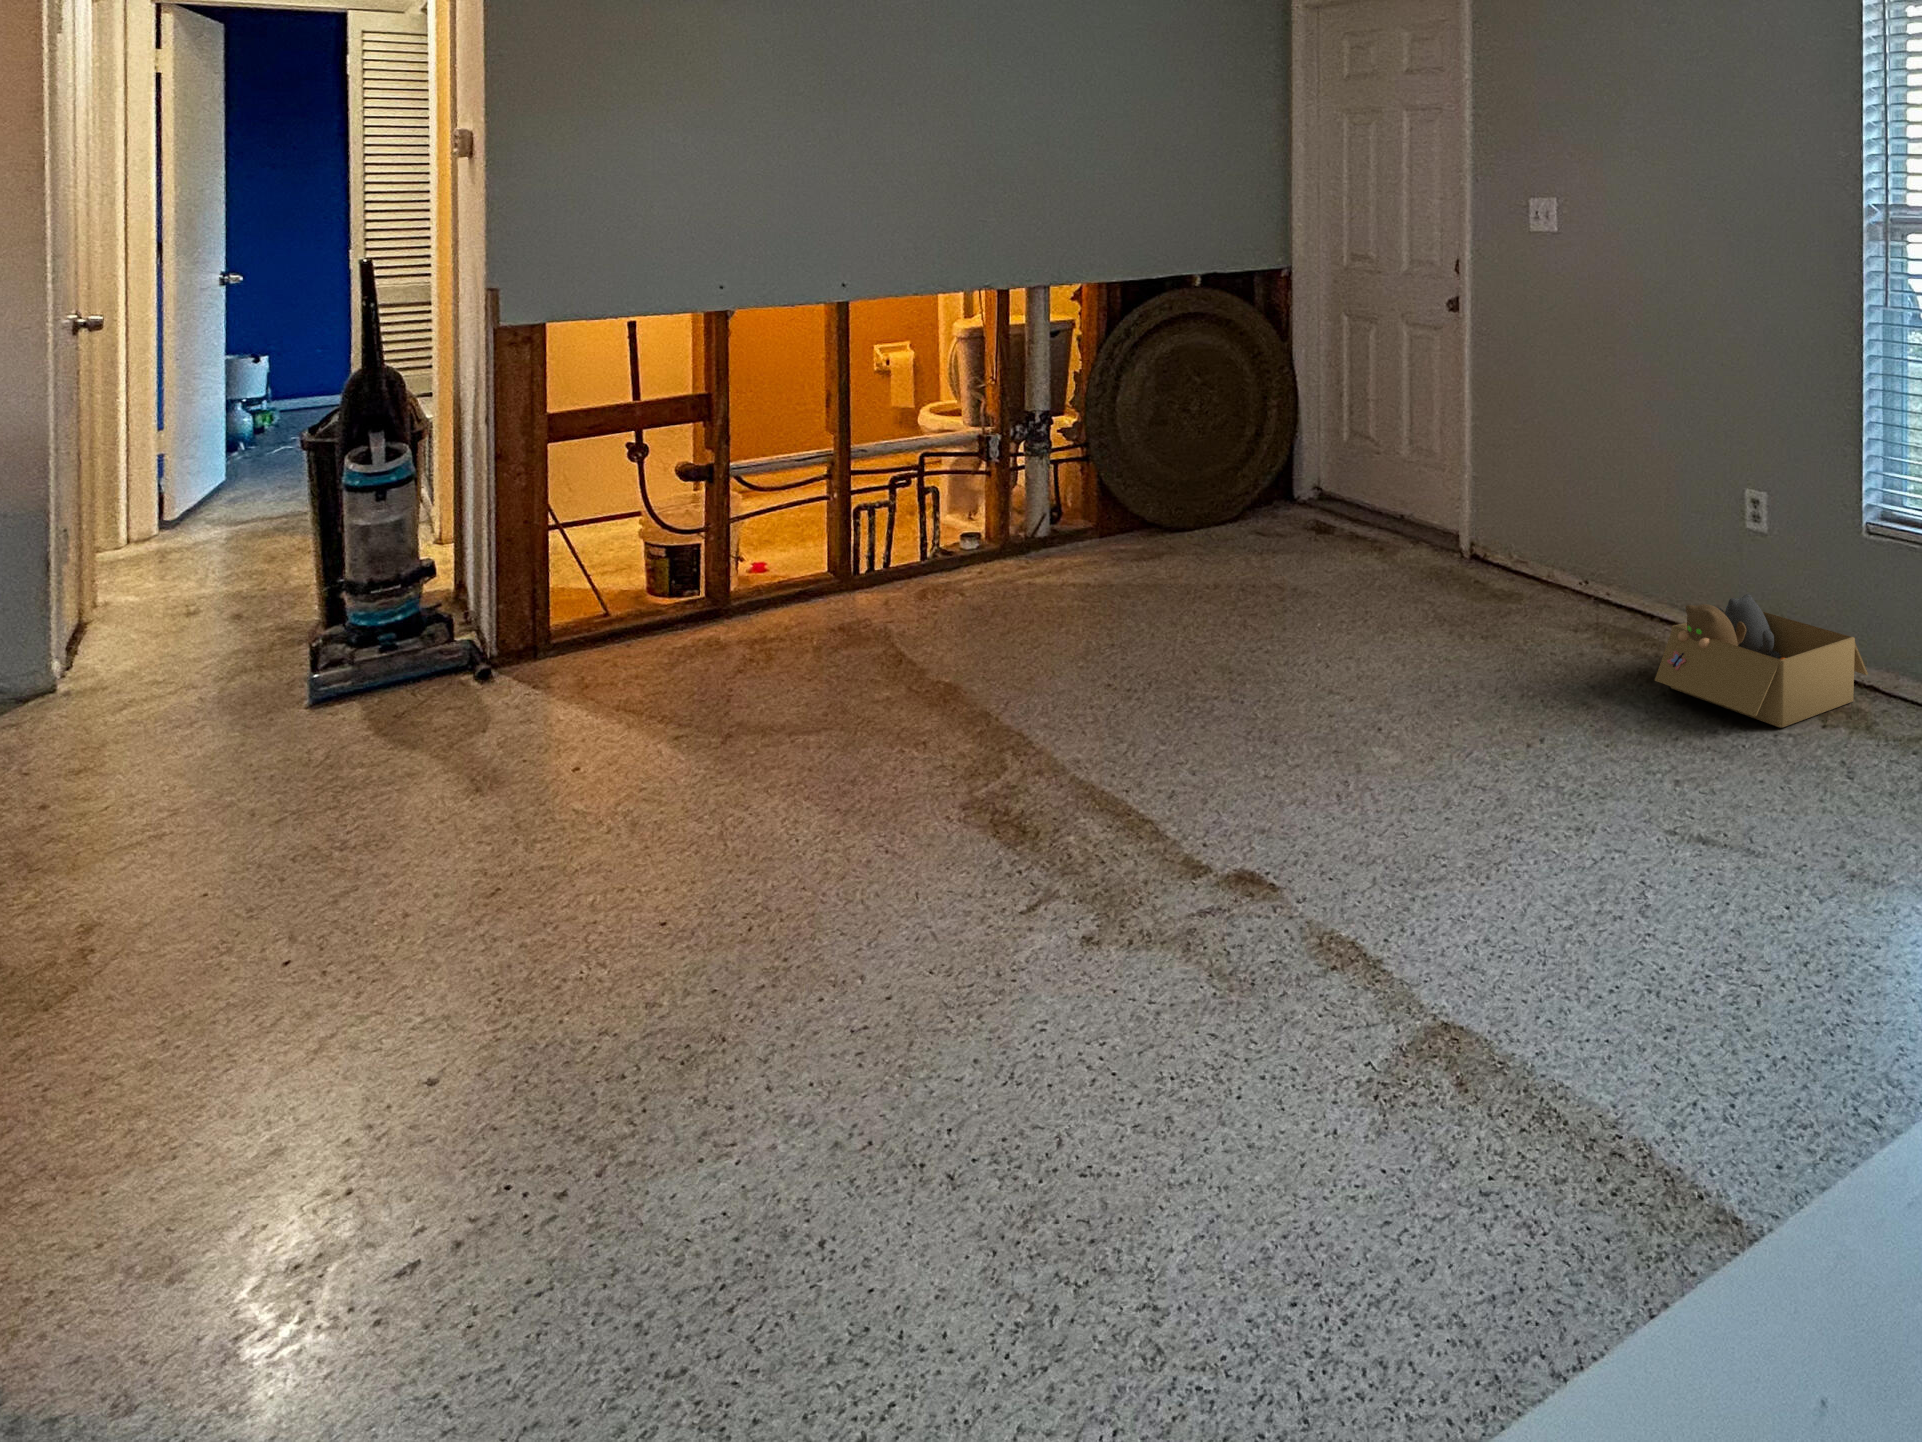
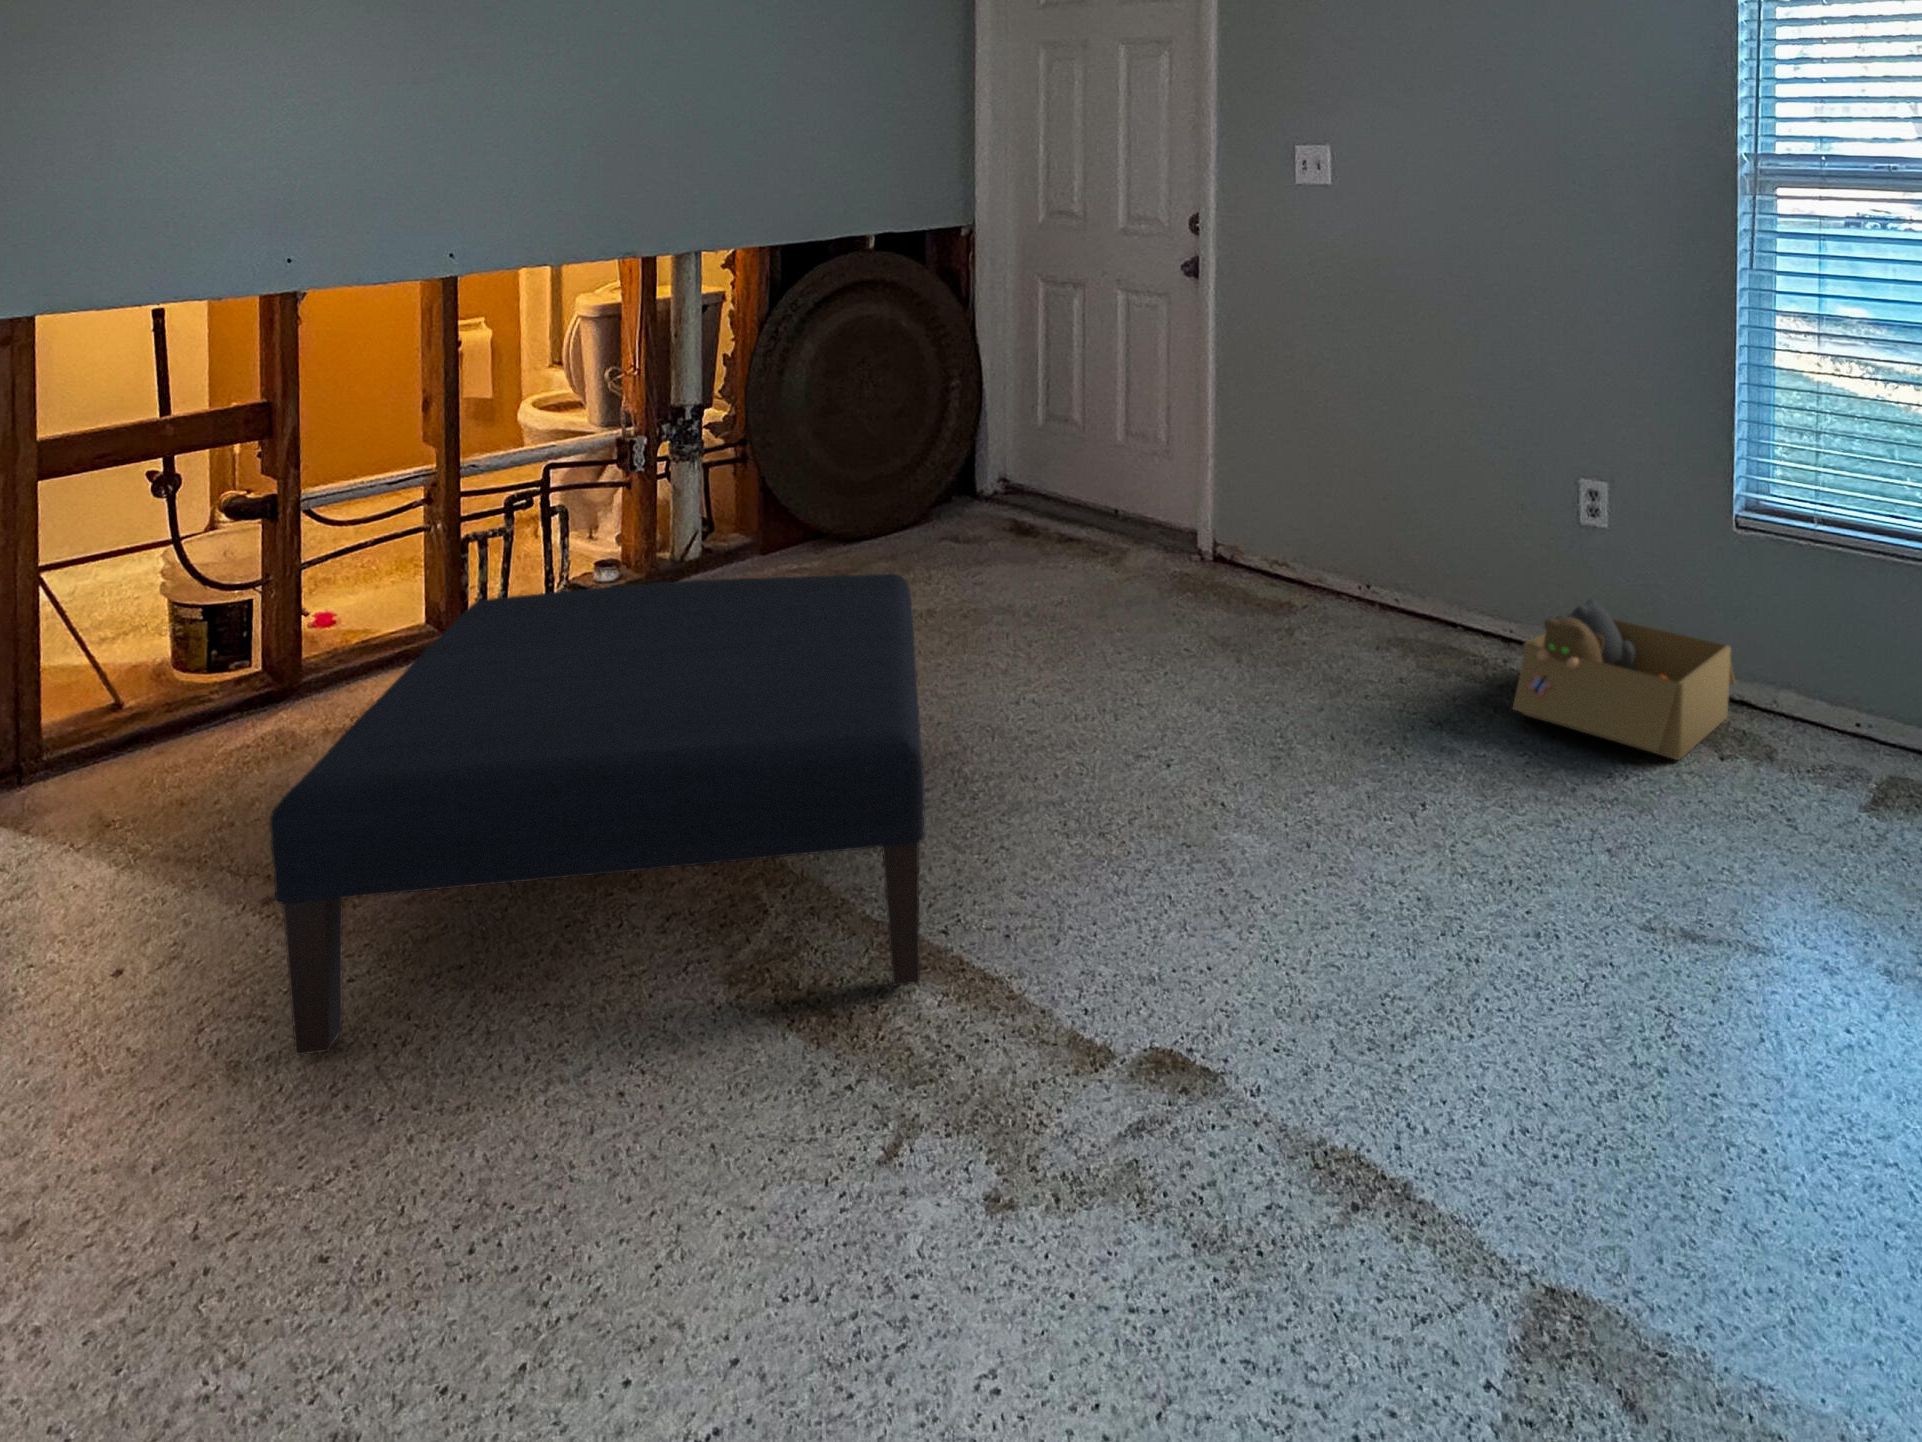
ottoman: none [661,538,1159,821] -> present [270,574,925,1055]

